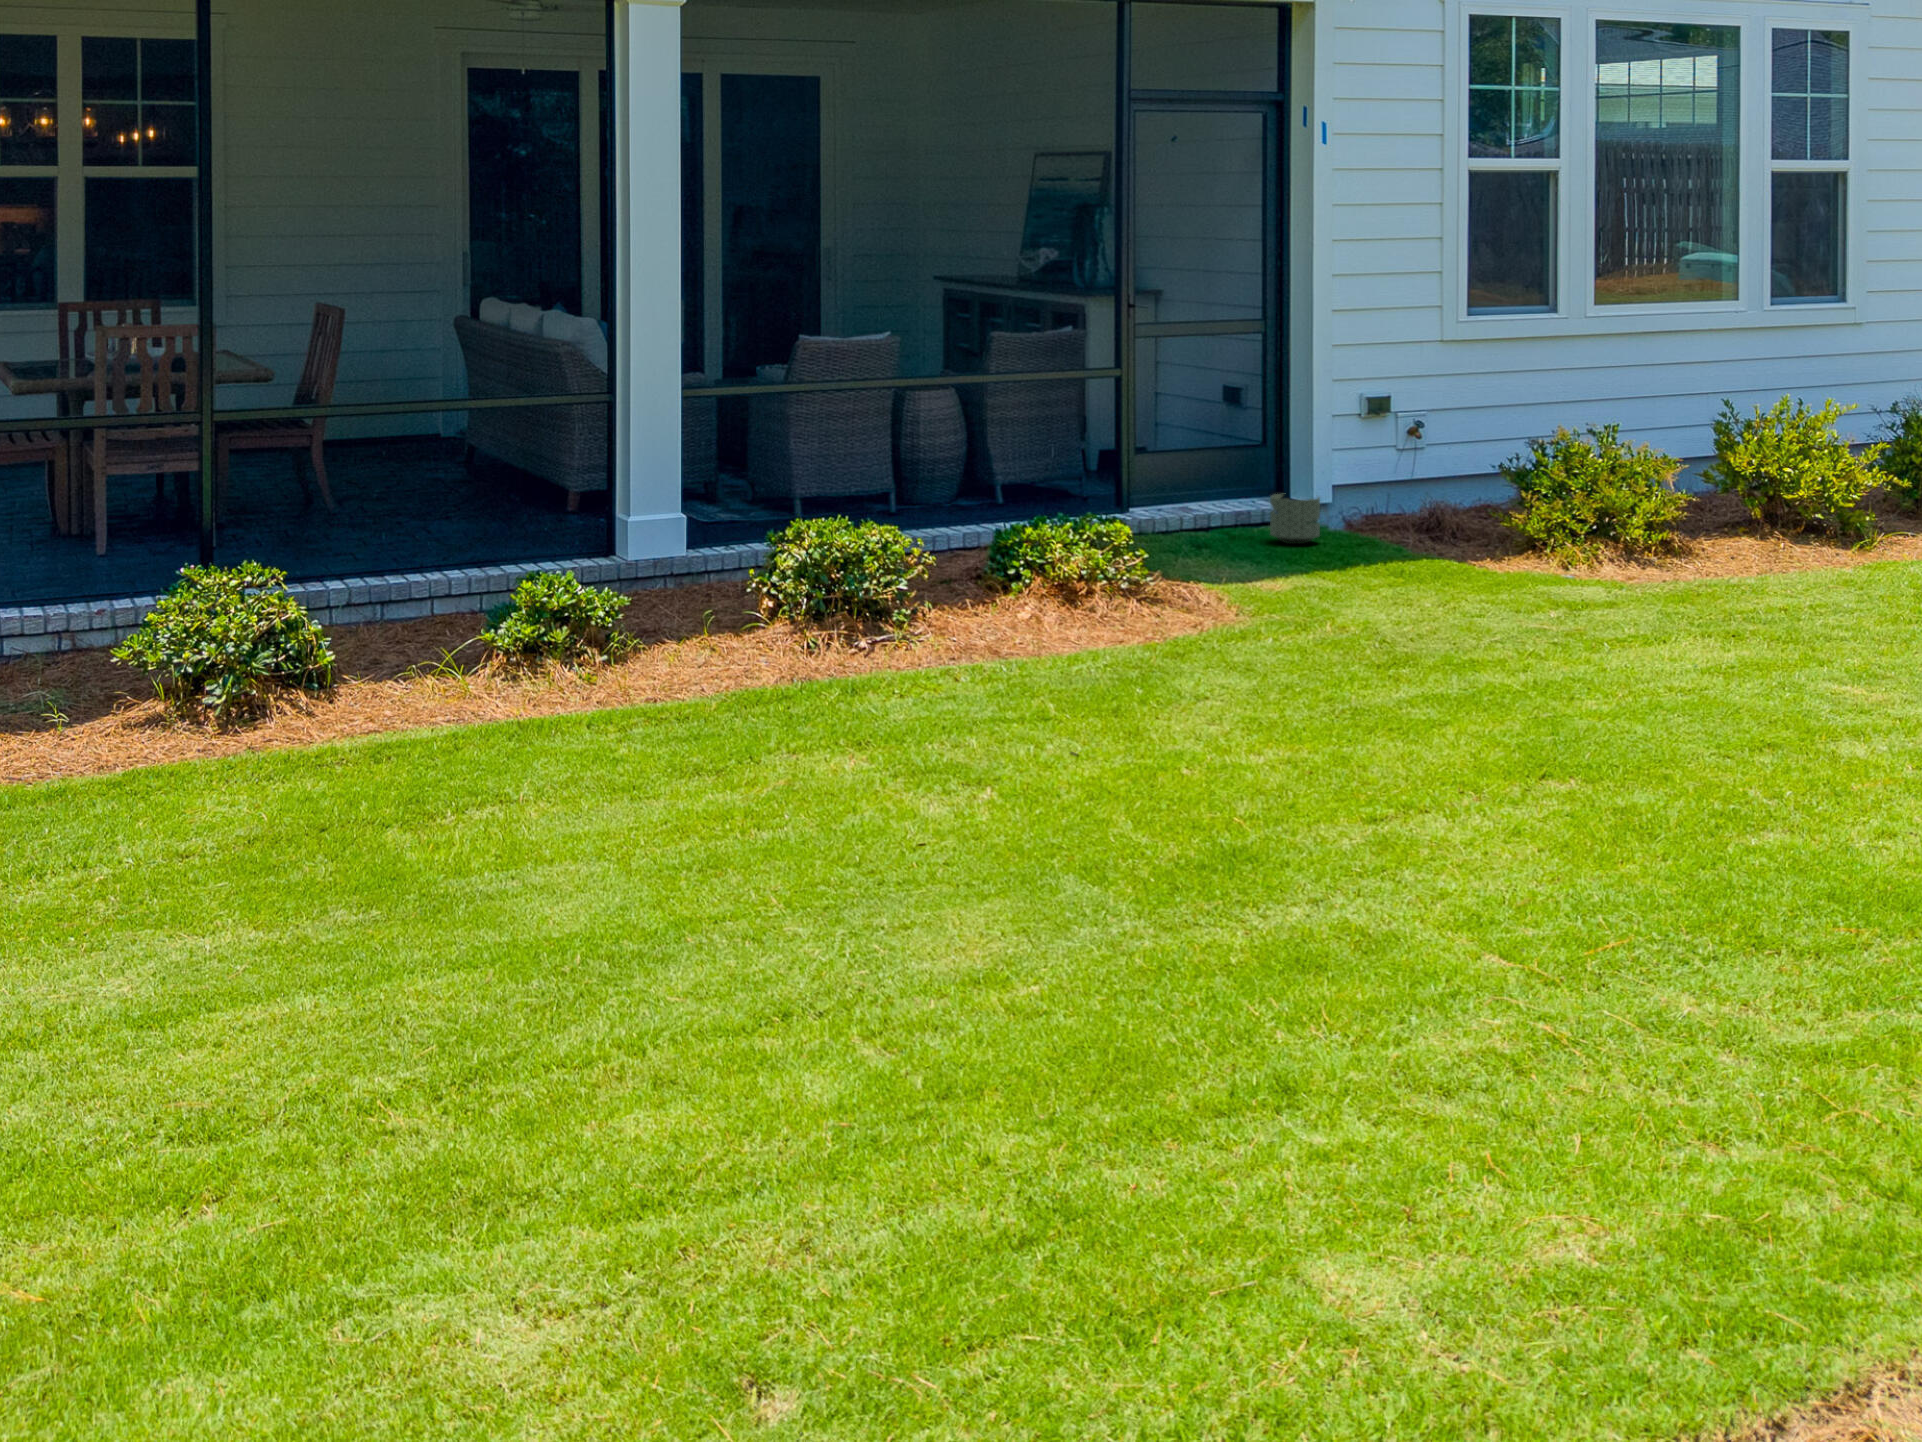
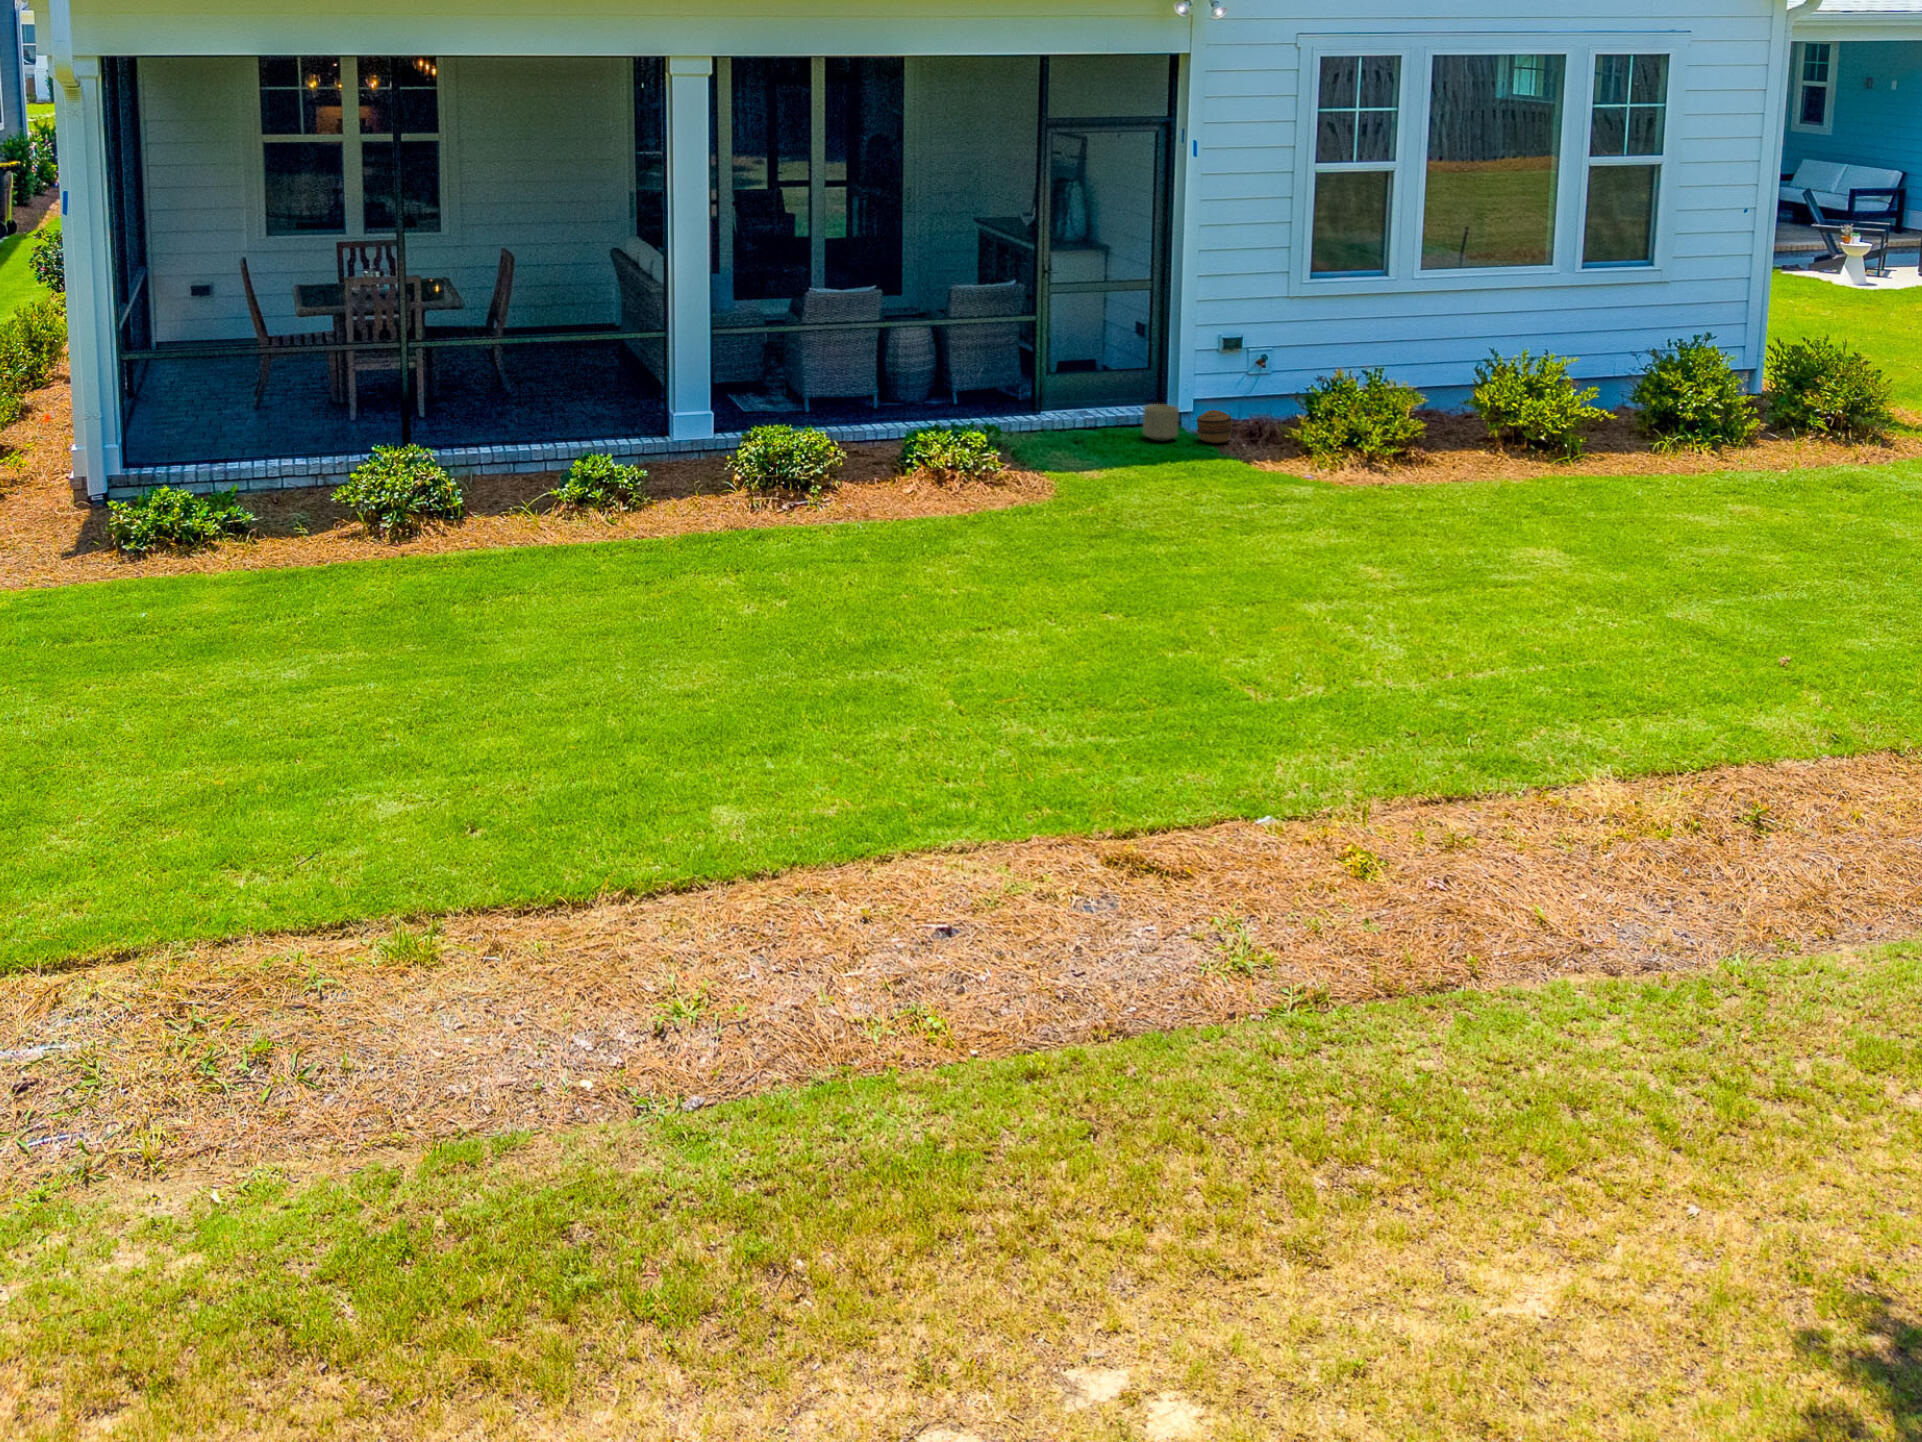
basket: none [1344,497,1394,543] -> present [1197,410,1232,443]

